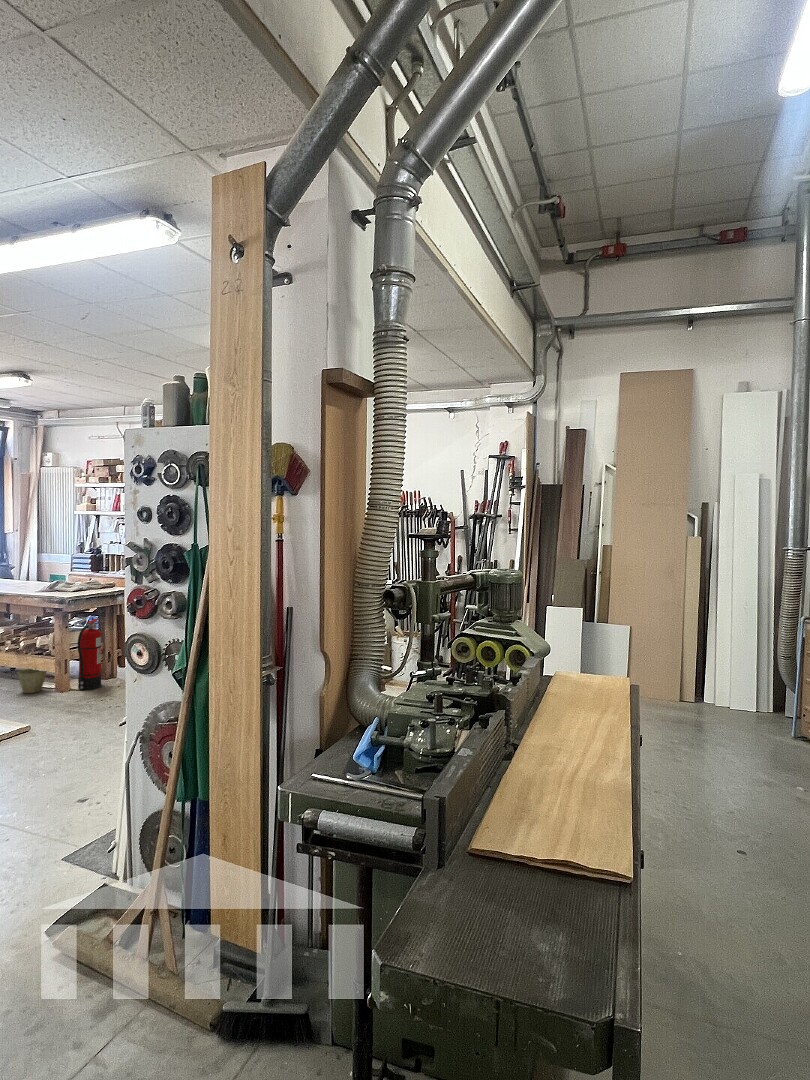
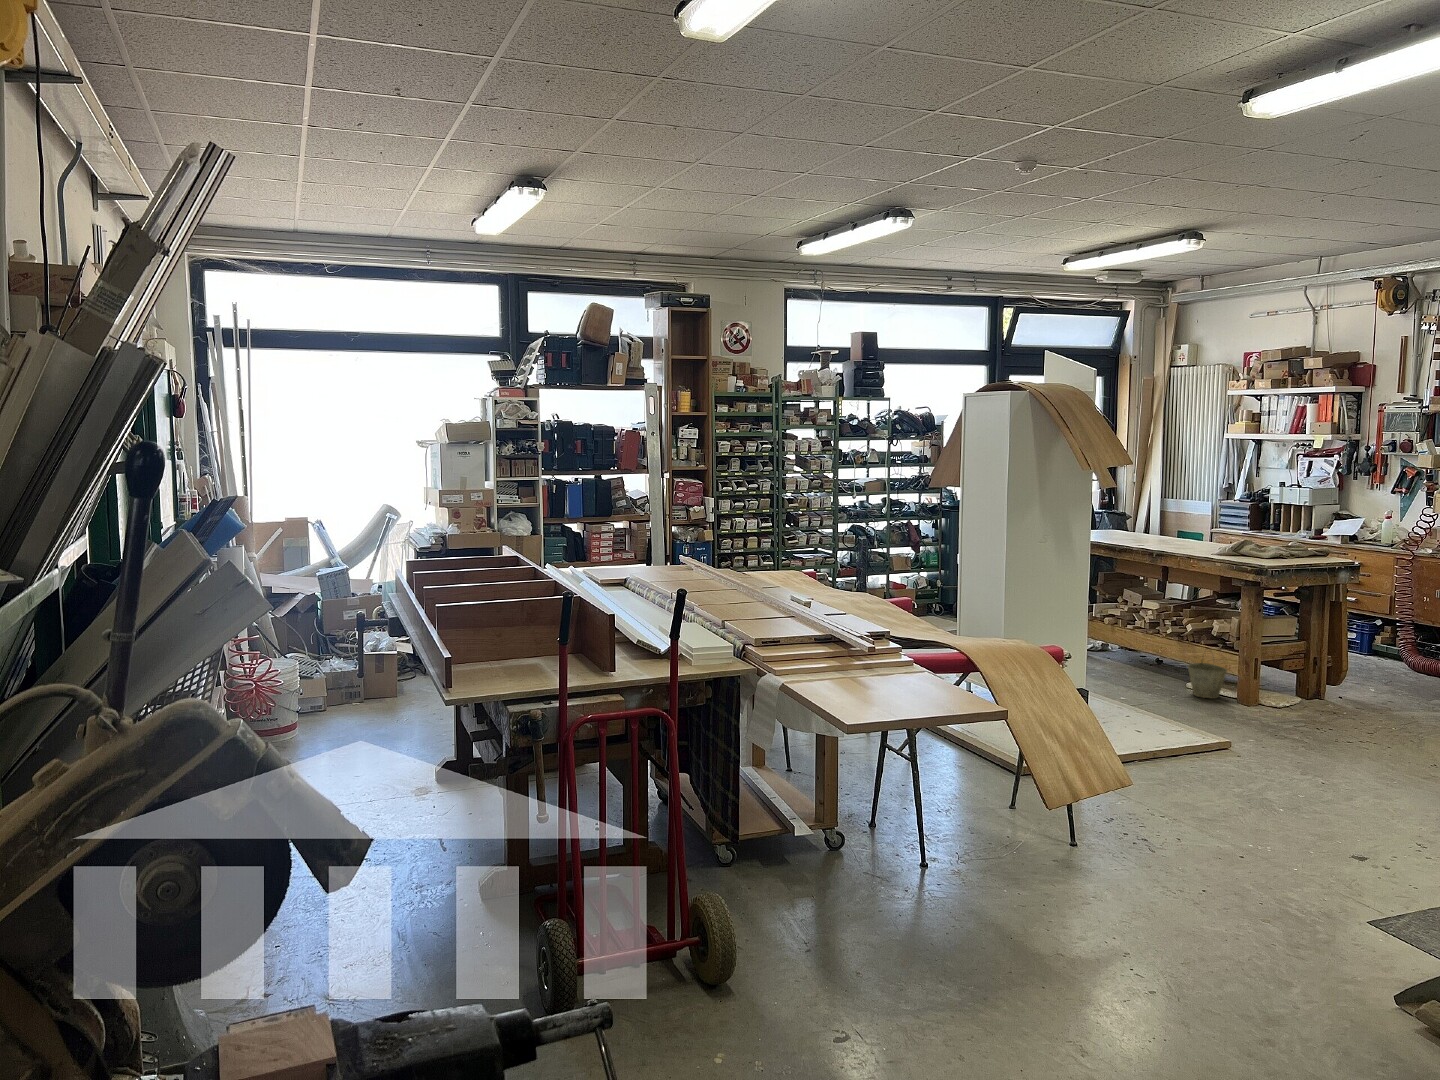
fire extinguisher: present [78,619,101,689] -> none [1272,604,1313,710]

